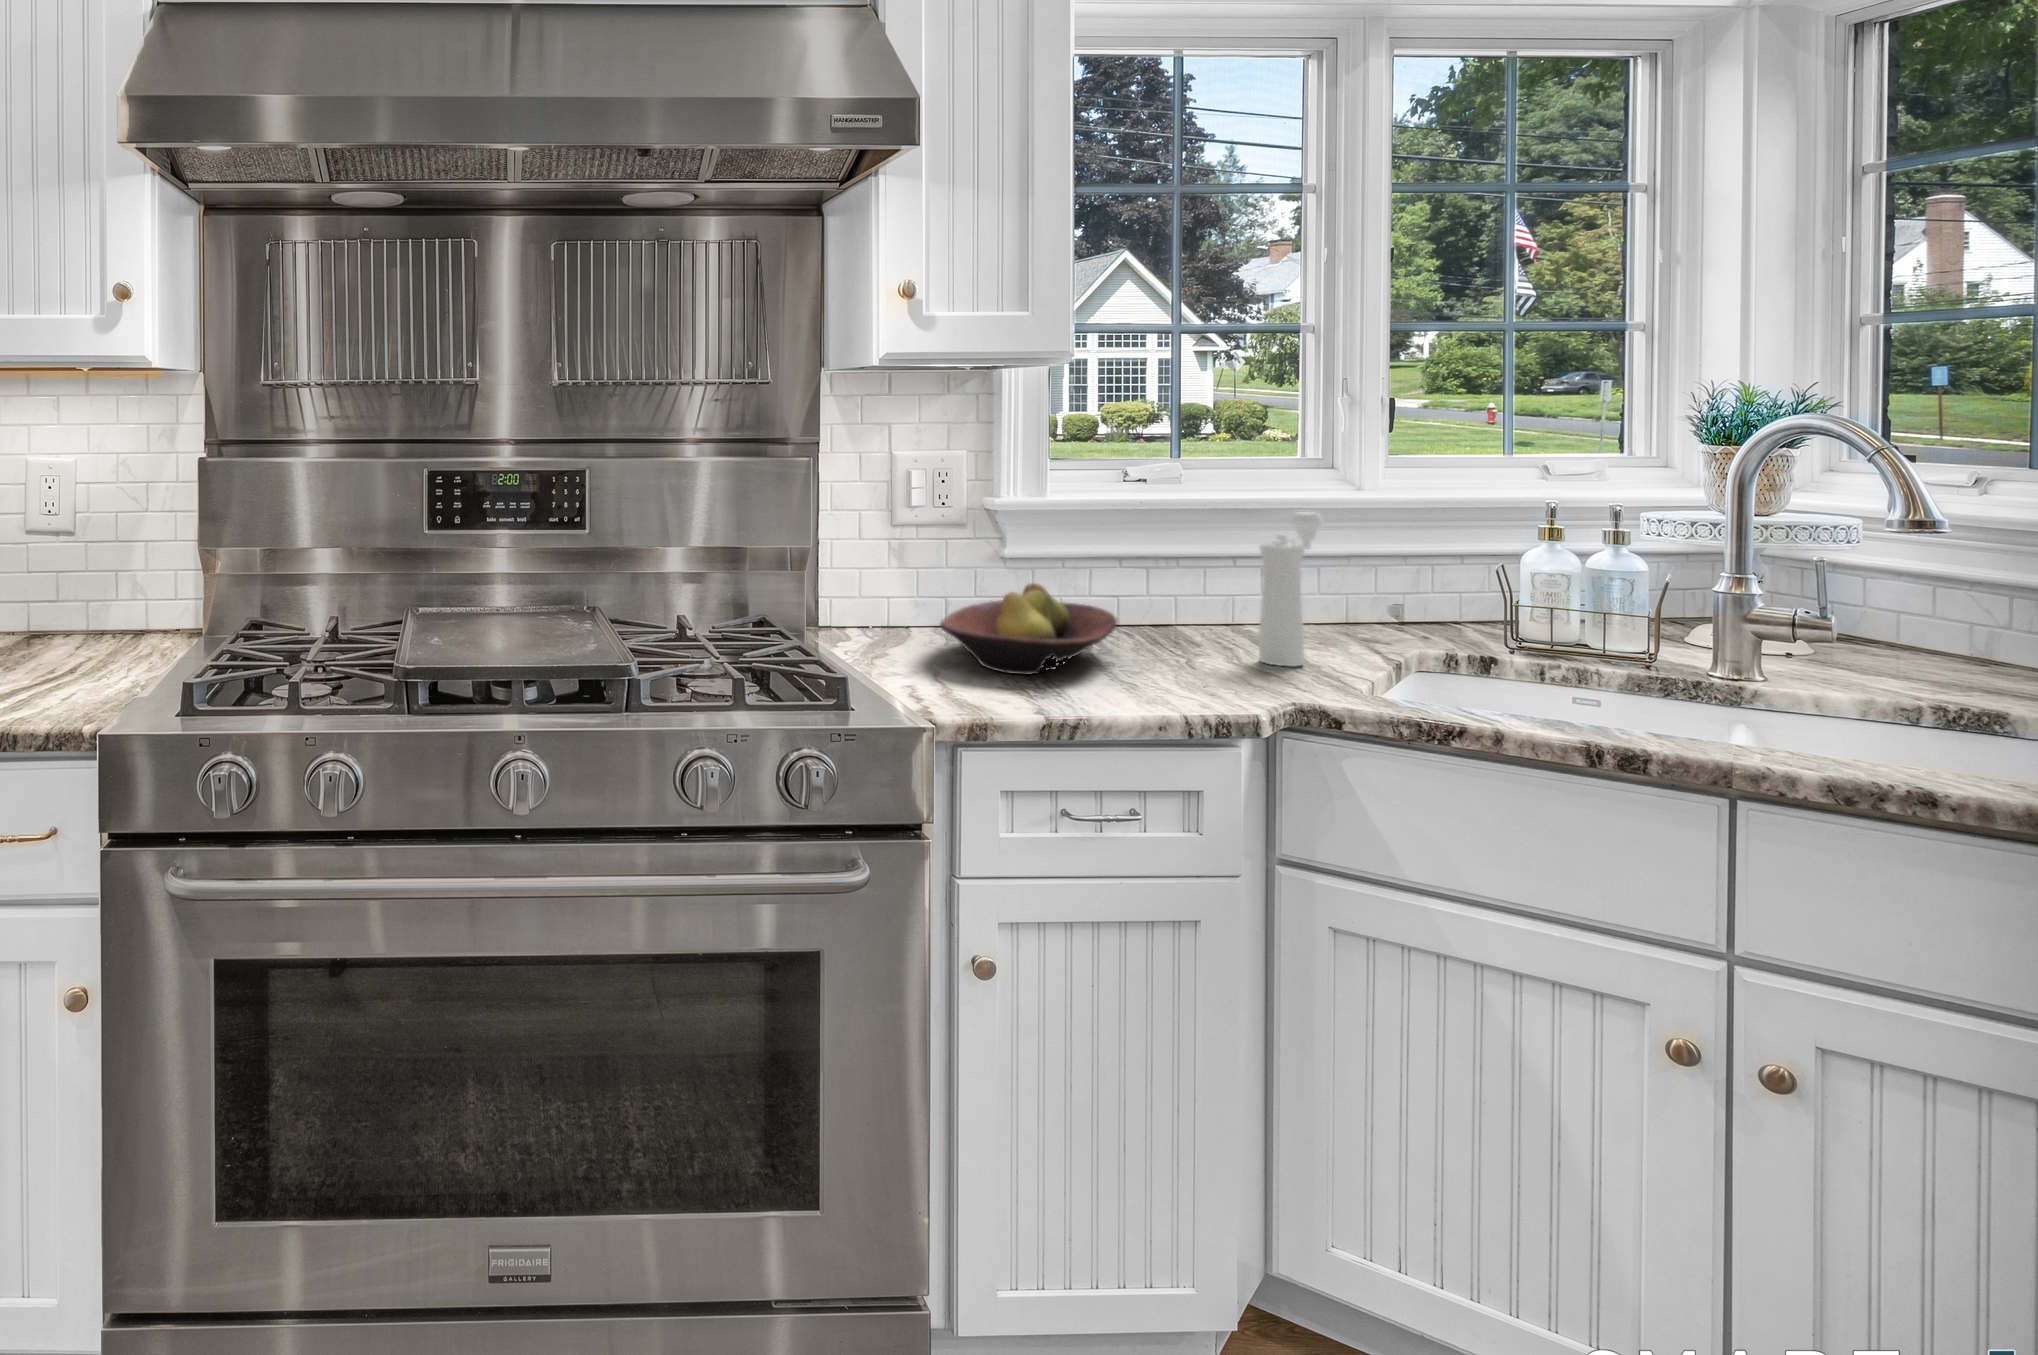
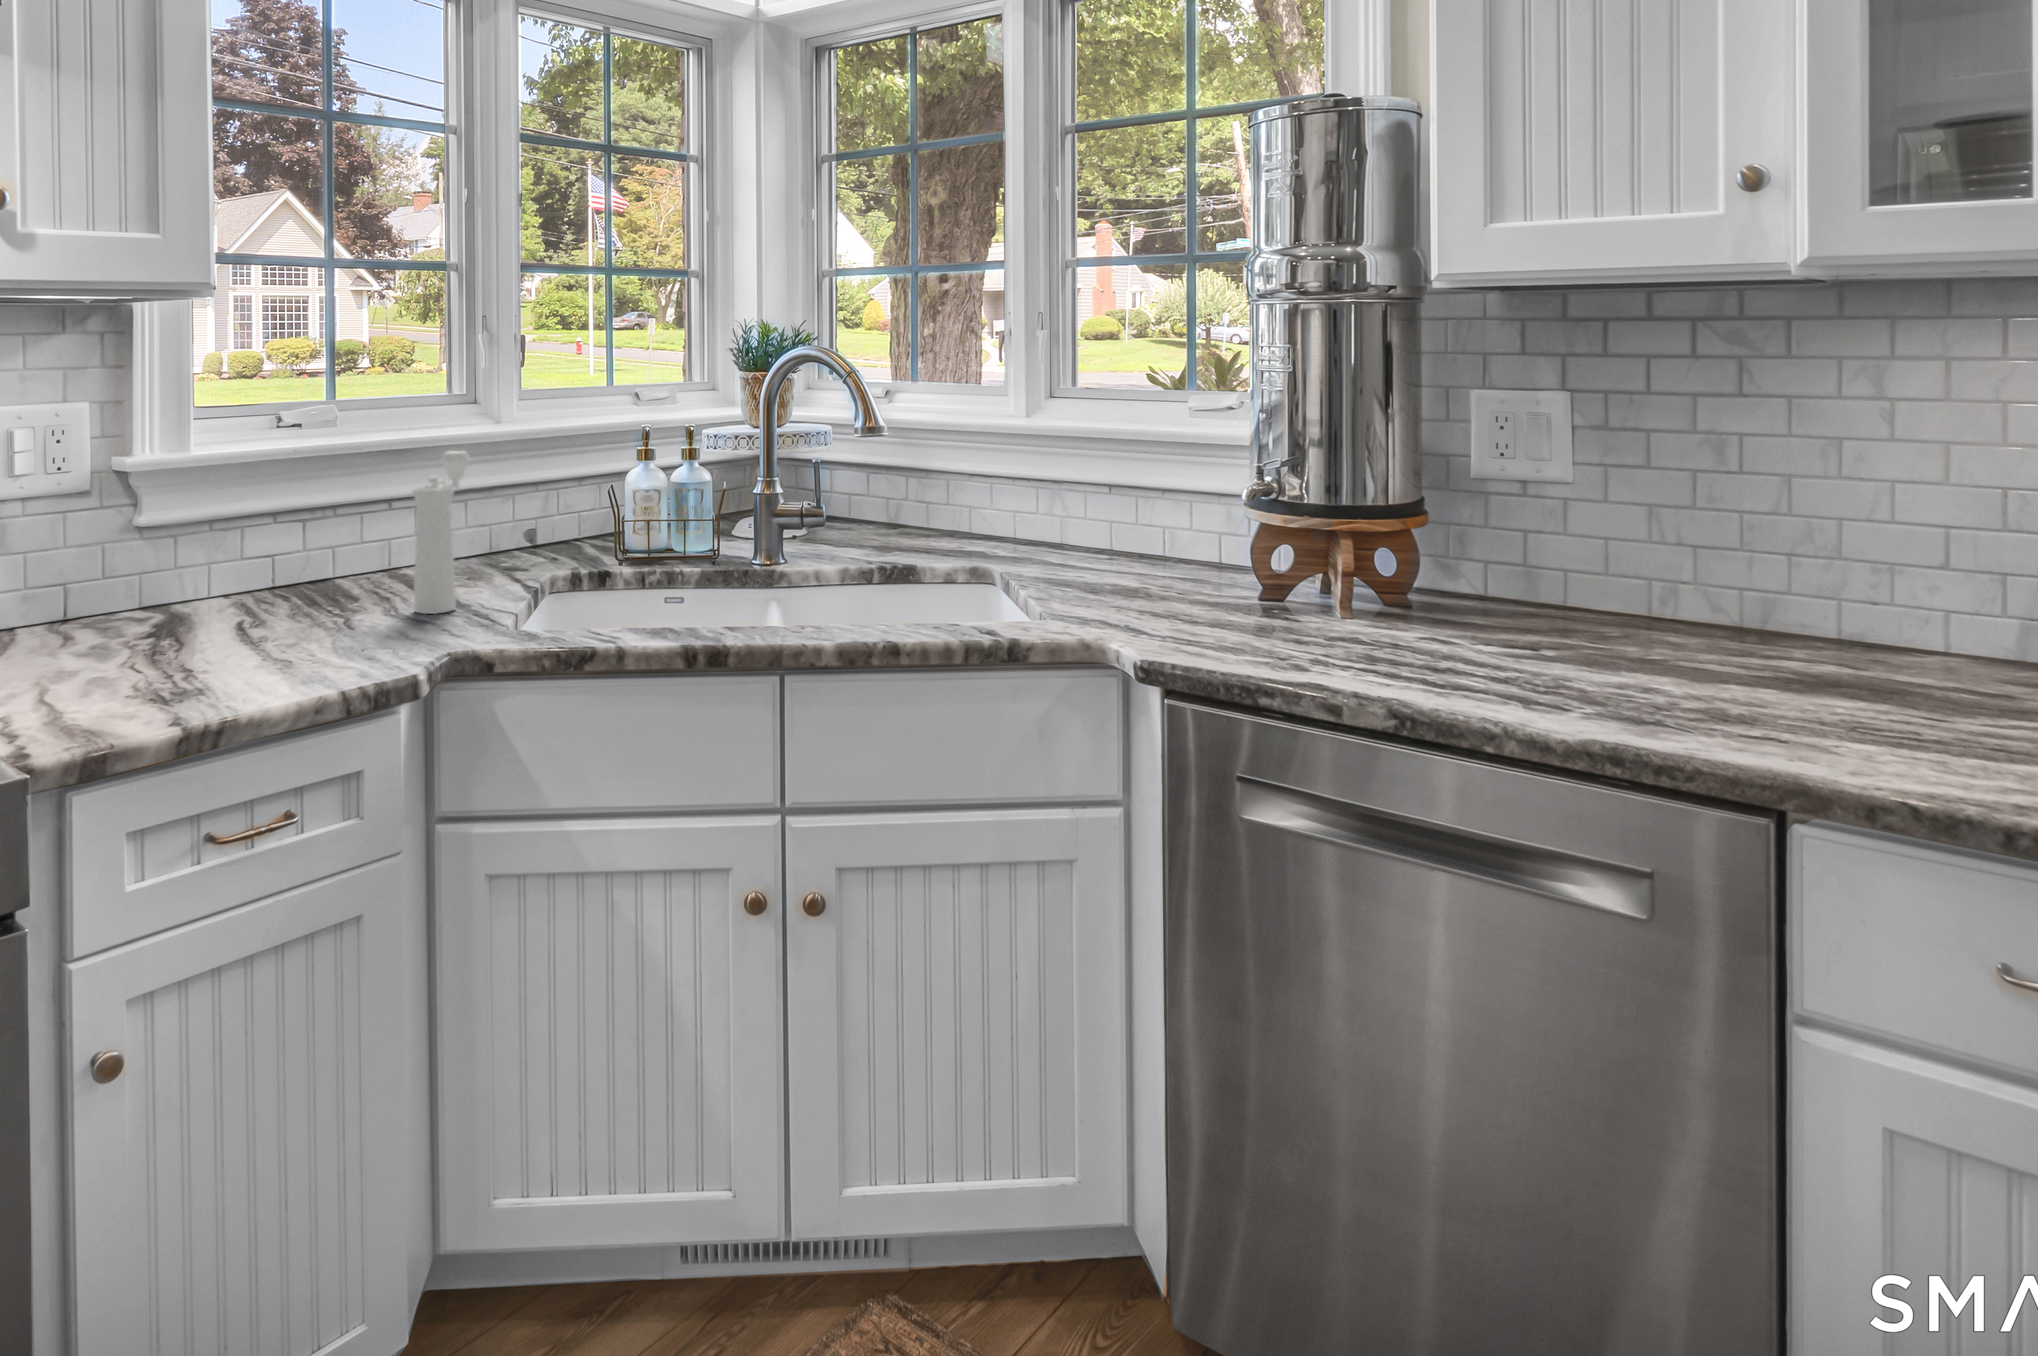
fruit bowl: present [940,583,1117,674] -> none [52,559,270,675]

